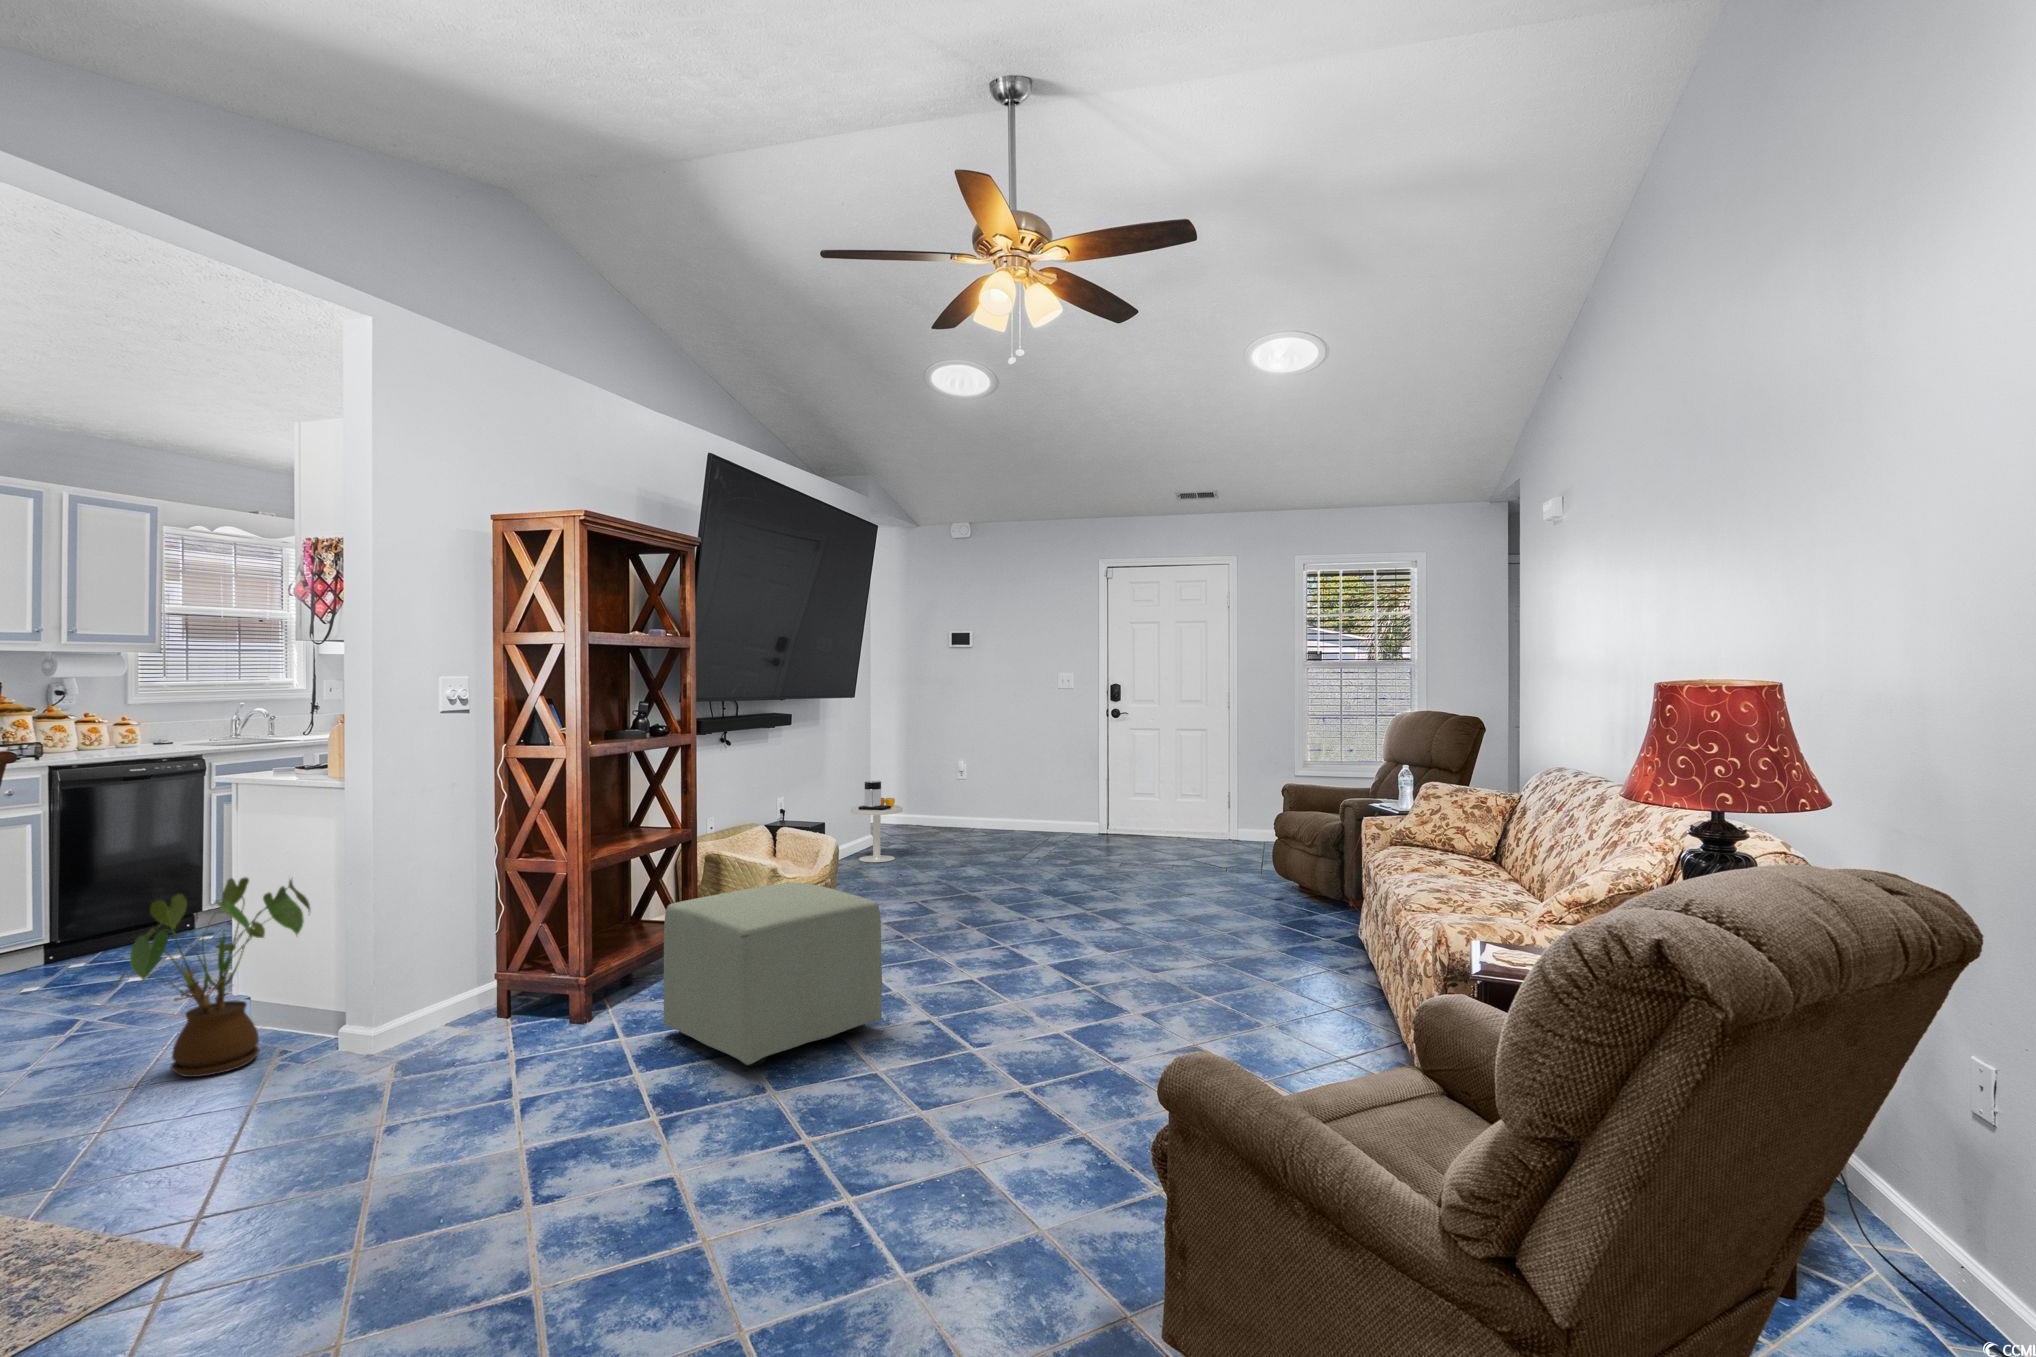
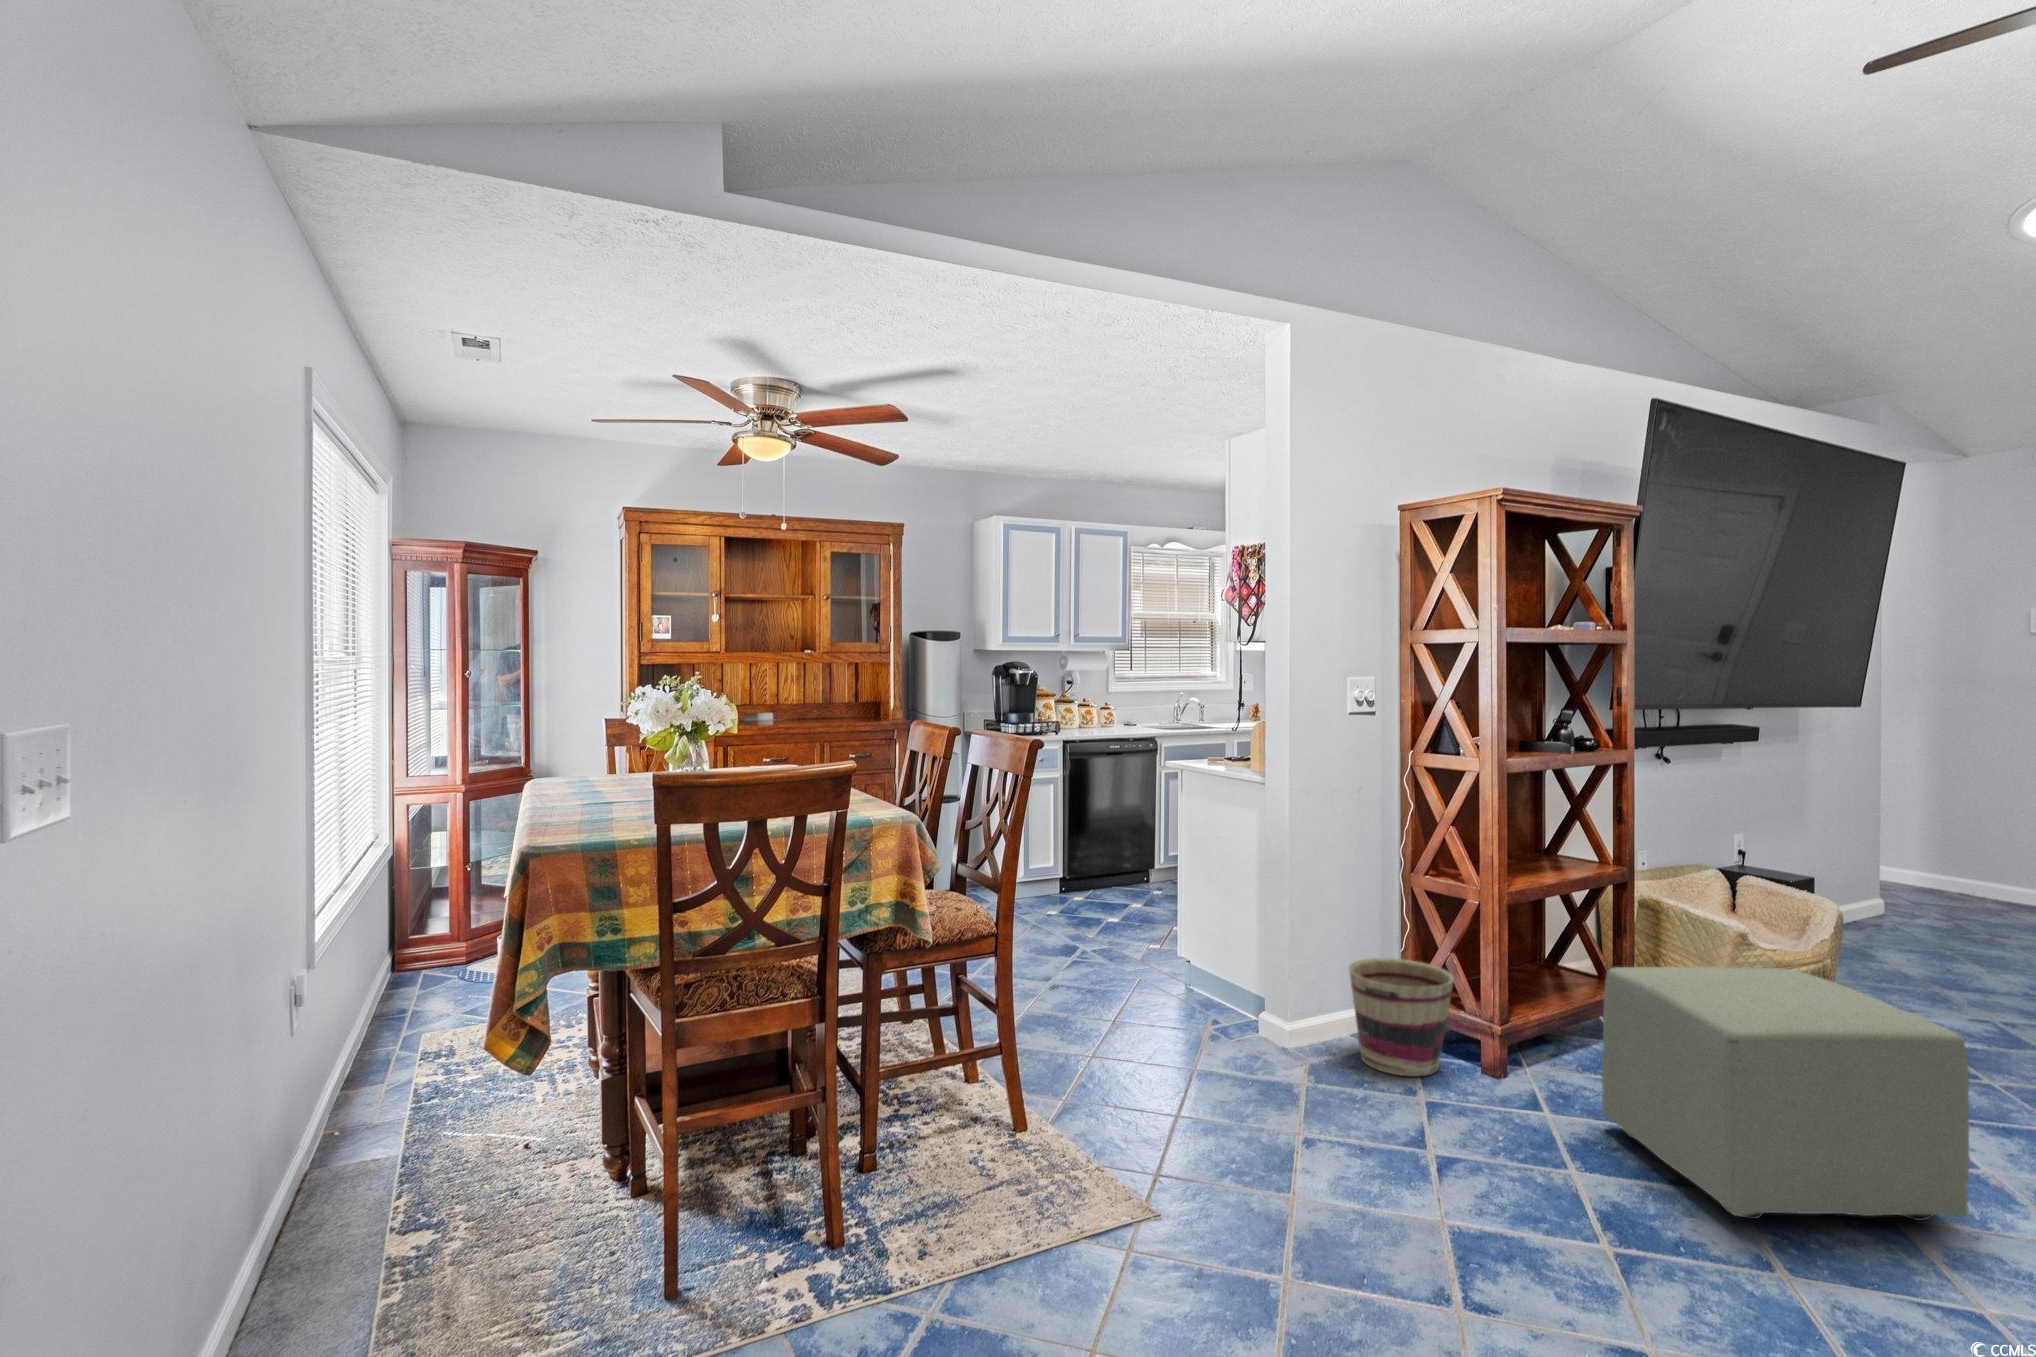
side table: present [851,781,903,862] -> none [1855,824,1952,944]
house plant: present [116,877,310,1077] -> none [1102,858,1239,1032]
basket: none [439,937,543,1046] -> present [1349,958,1454,1076]

